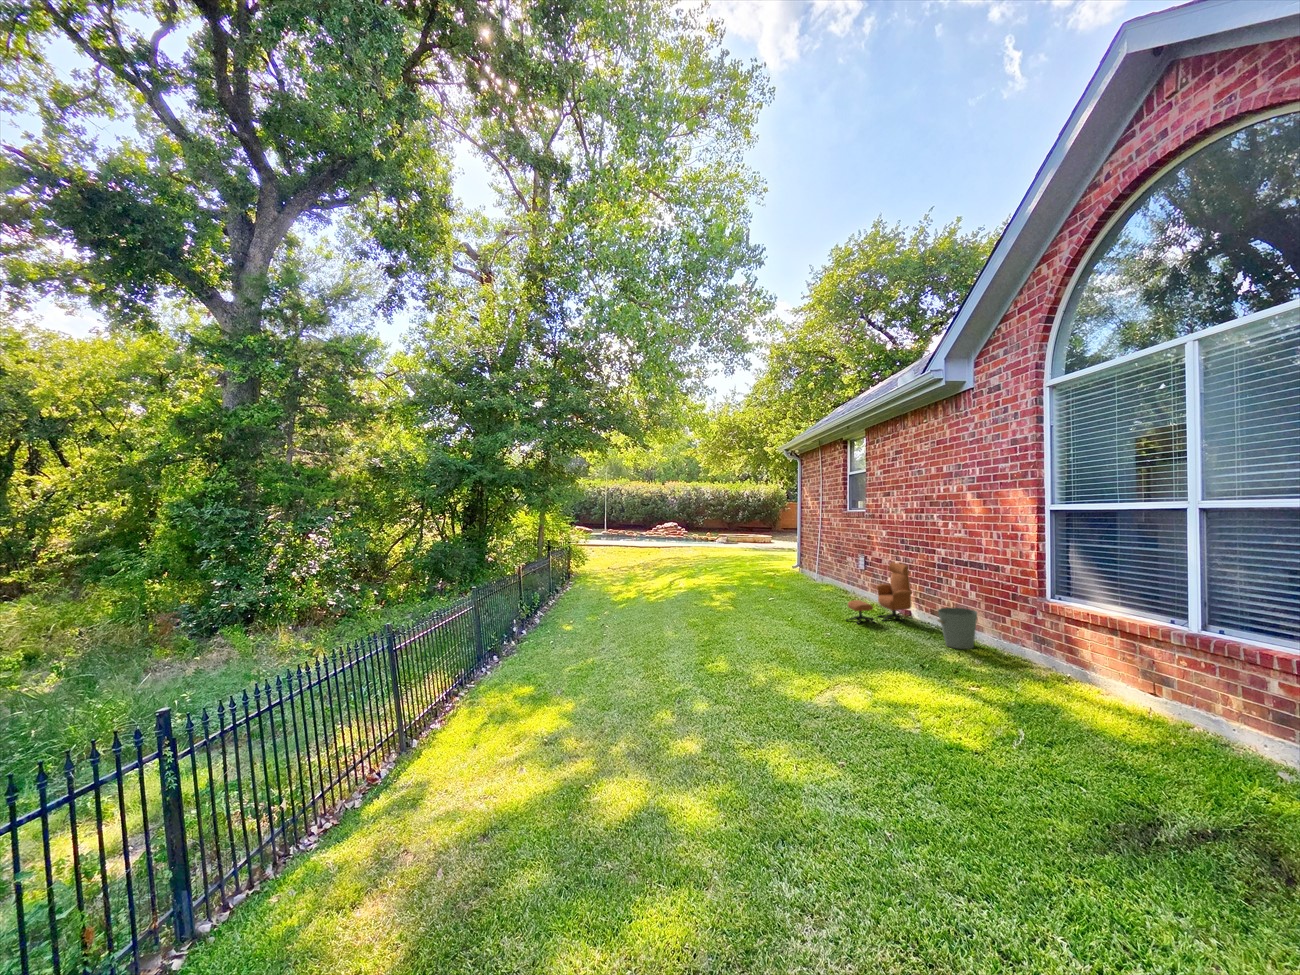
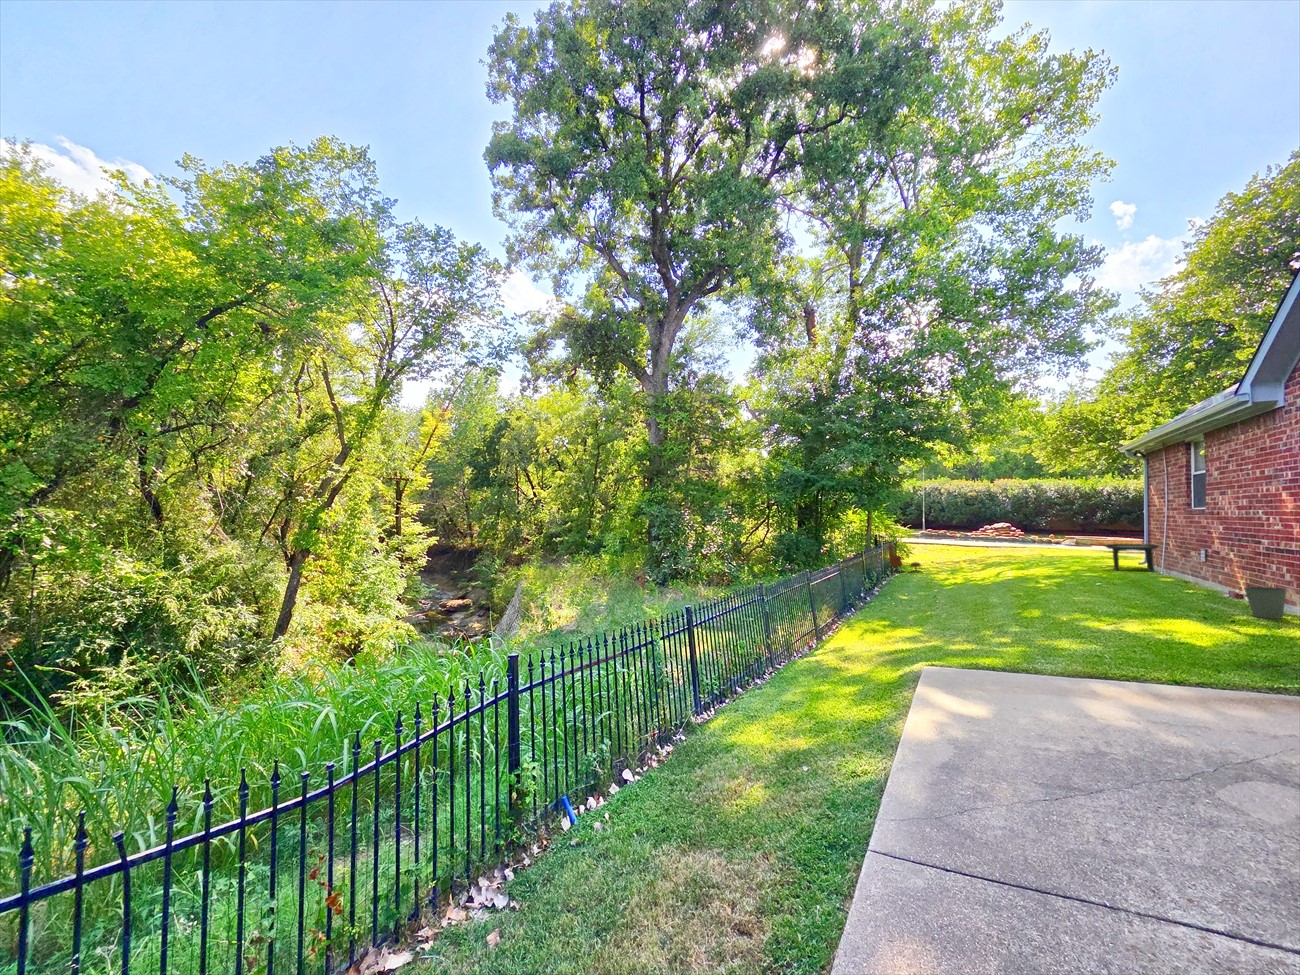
round table: none [766,546,810,576] -> present [1105,544,1159,572]
lounge chair: present [846,563,912,624] -> present [889,545,921,572]

